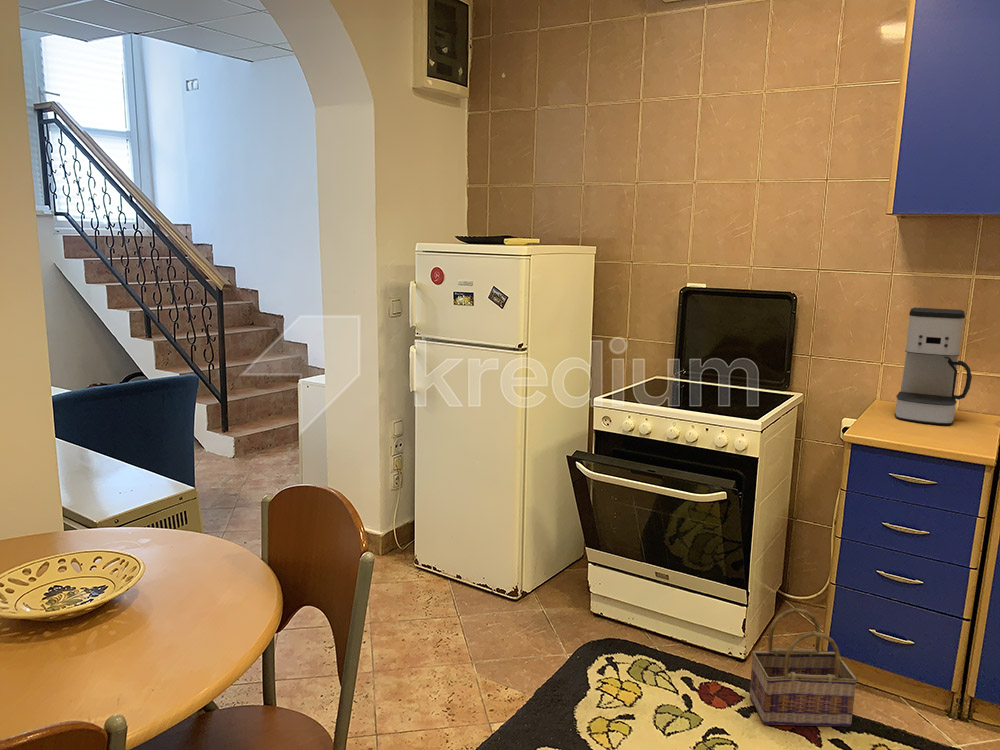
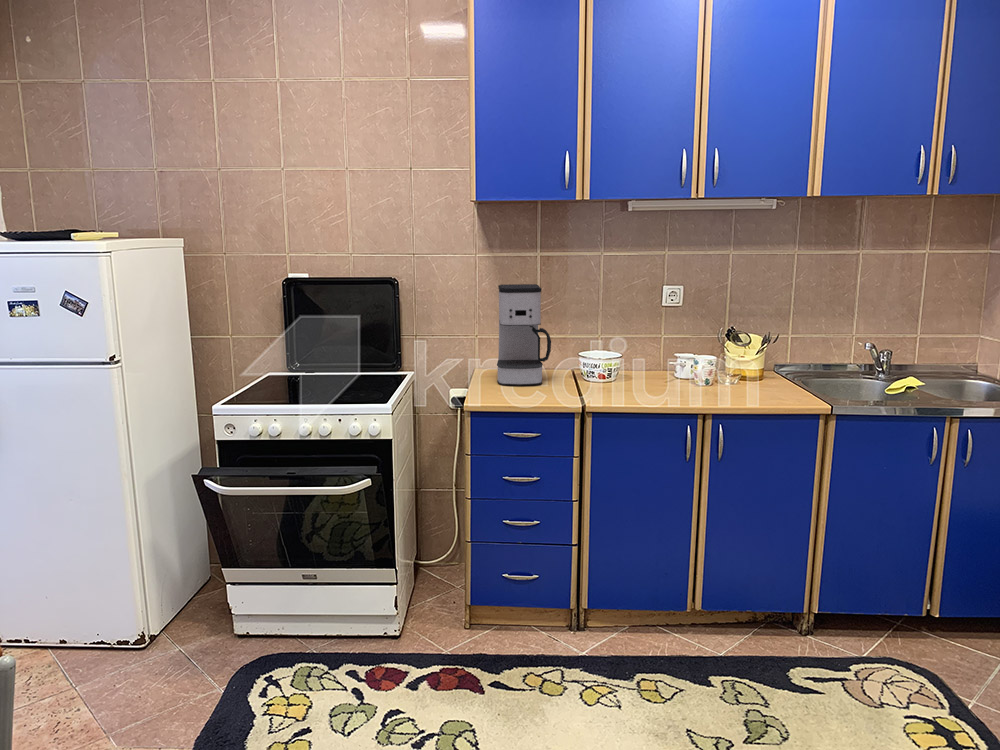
basket: present [750,608,858,726] -> none [410,573,503,690]

